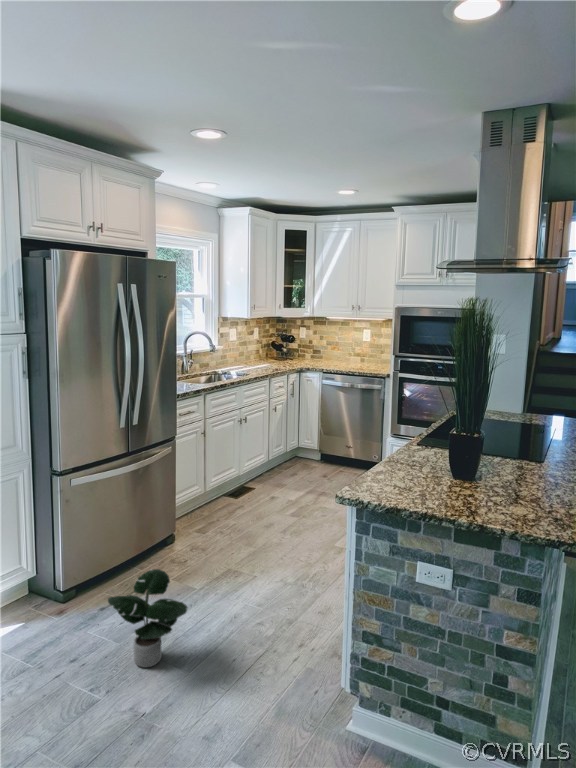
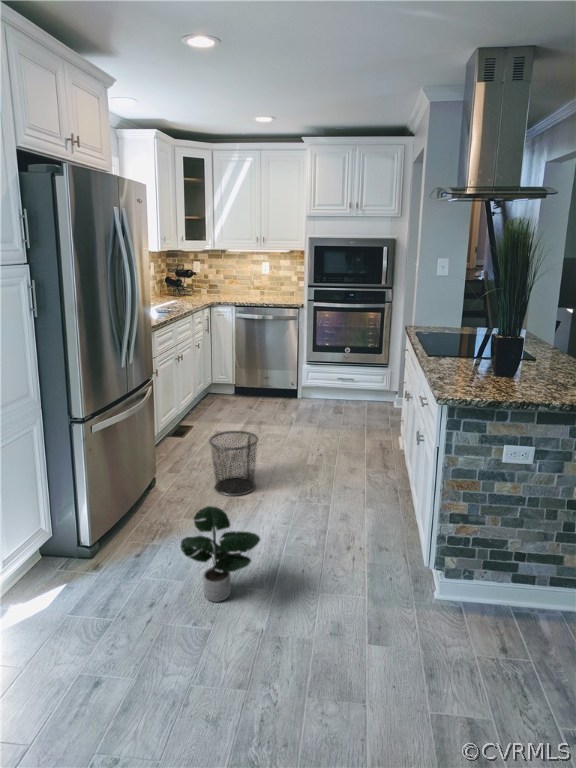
trash can: none [222,498,272,566] -> present [209,431,258,496]

